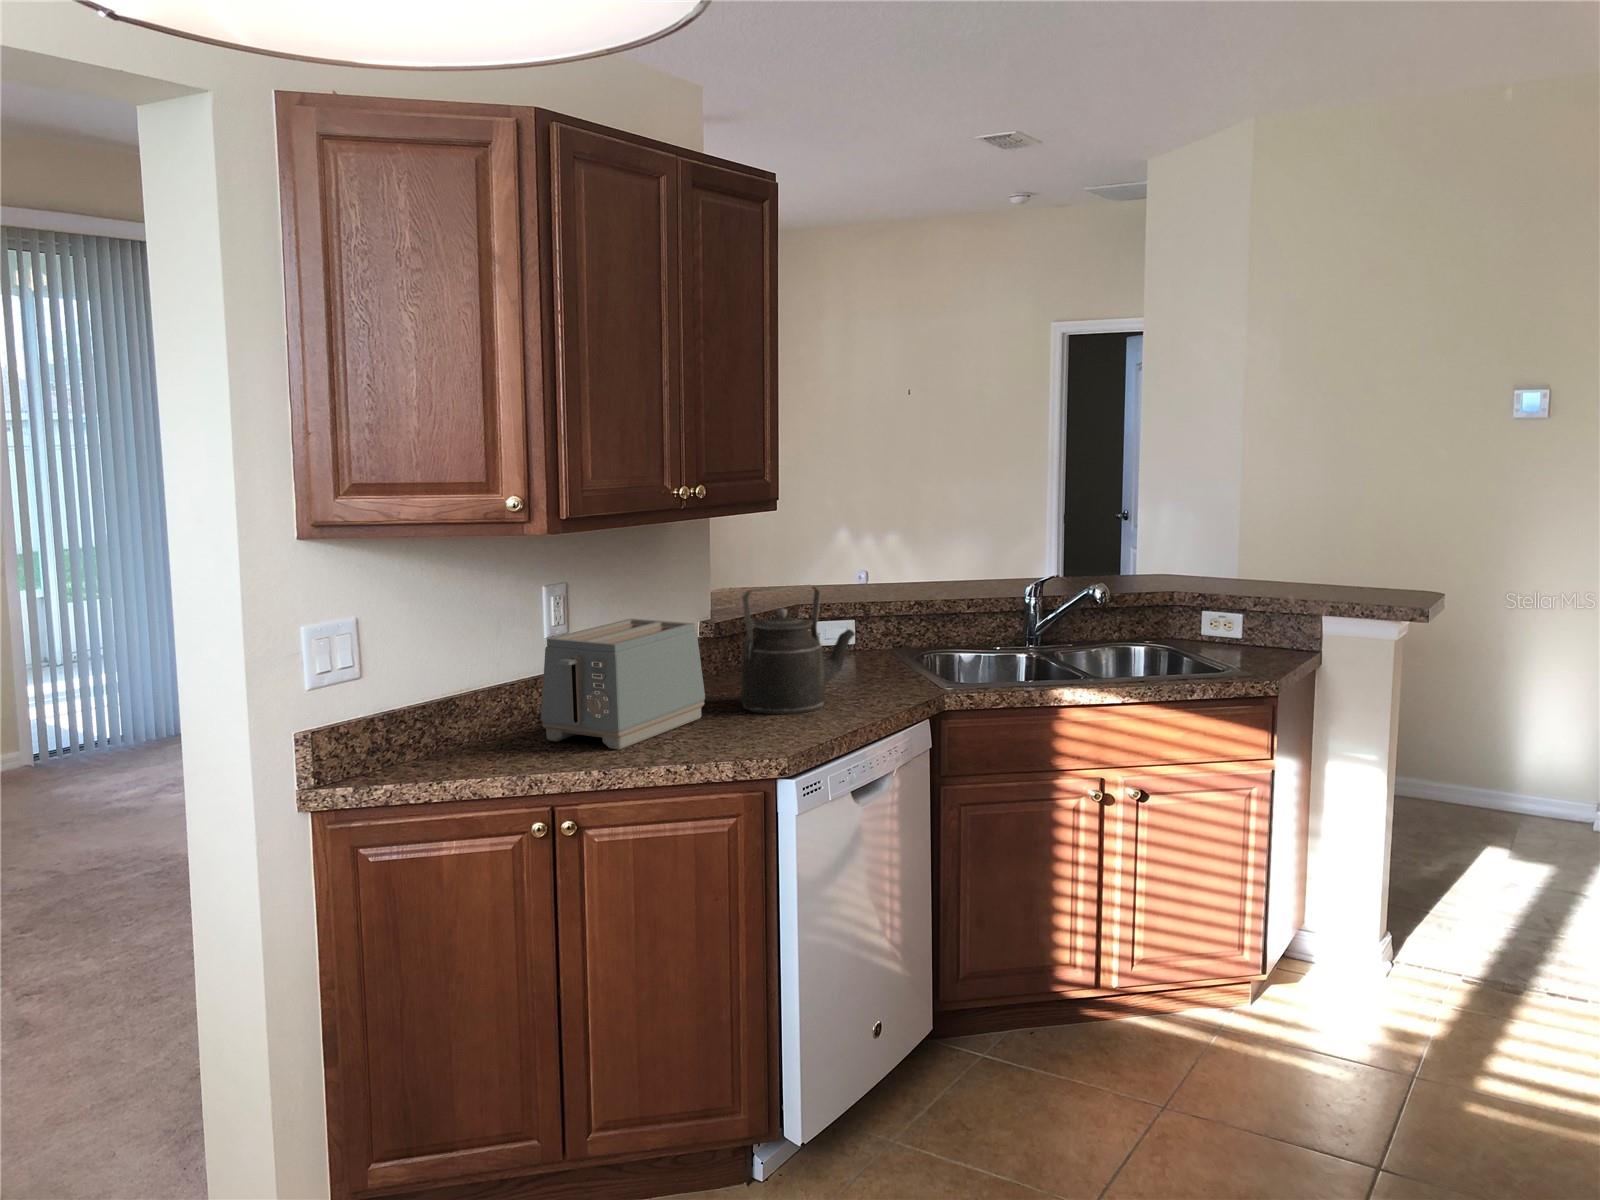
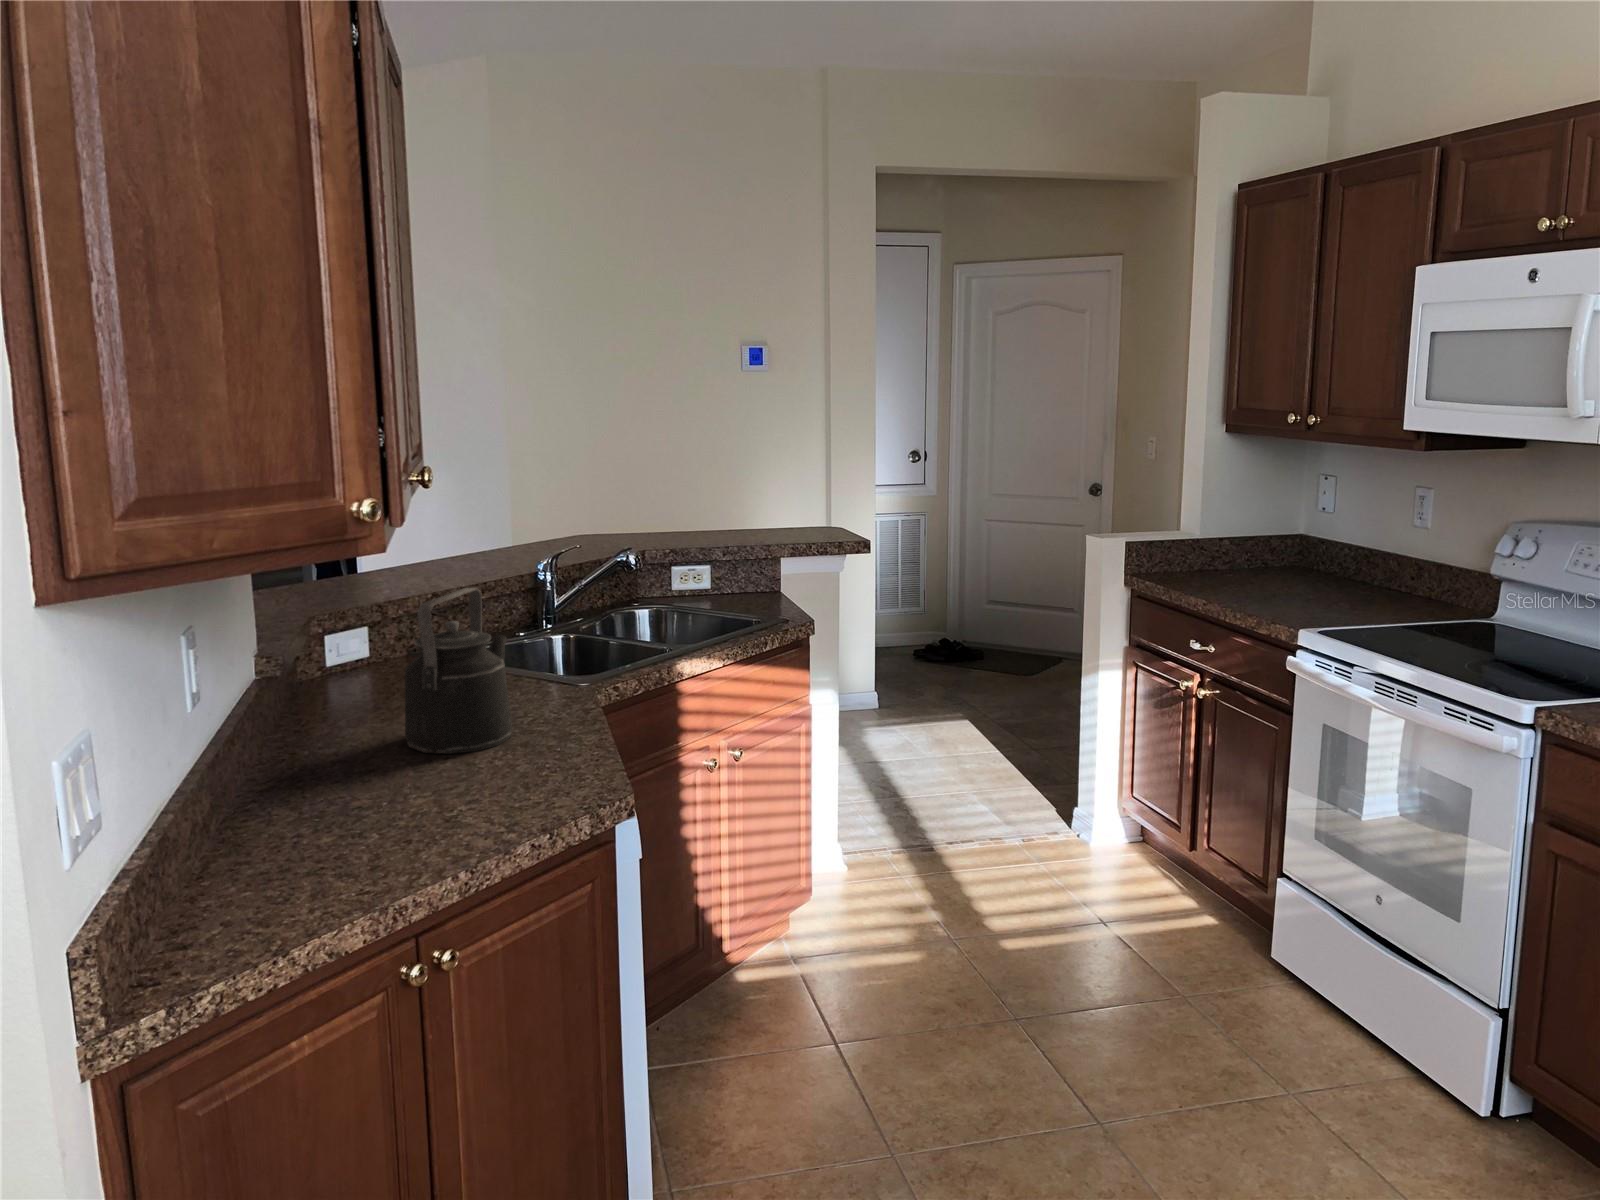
toaster: present [541,619,705,750] -> none [268,656,416,855]

